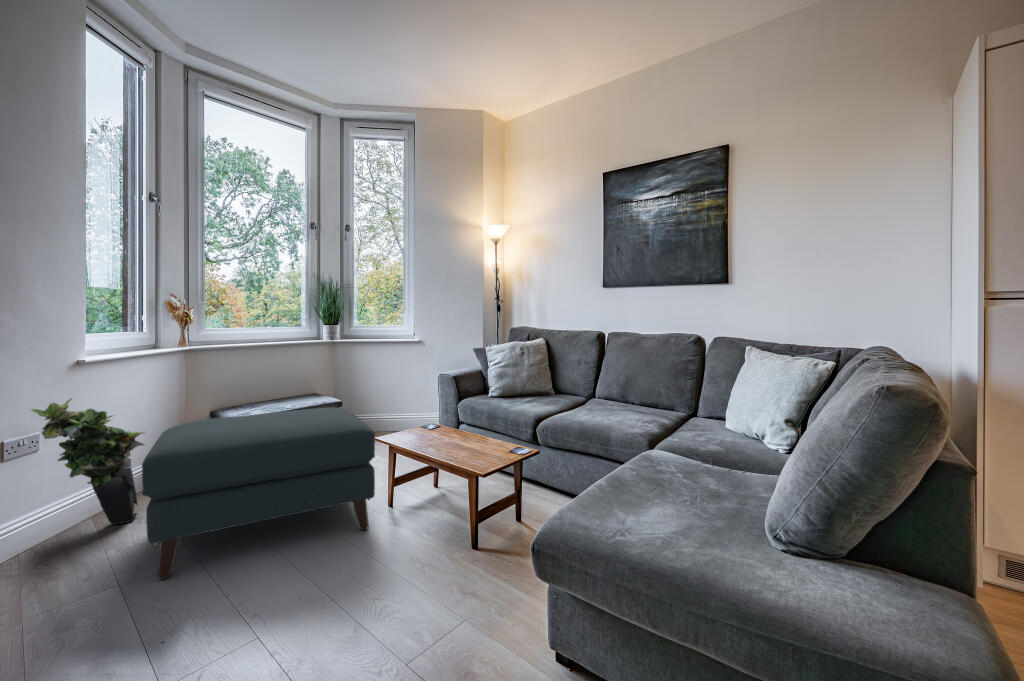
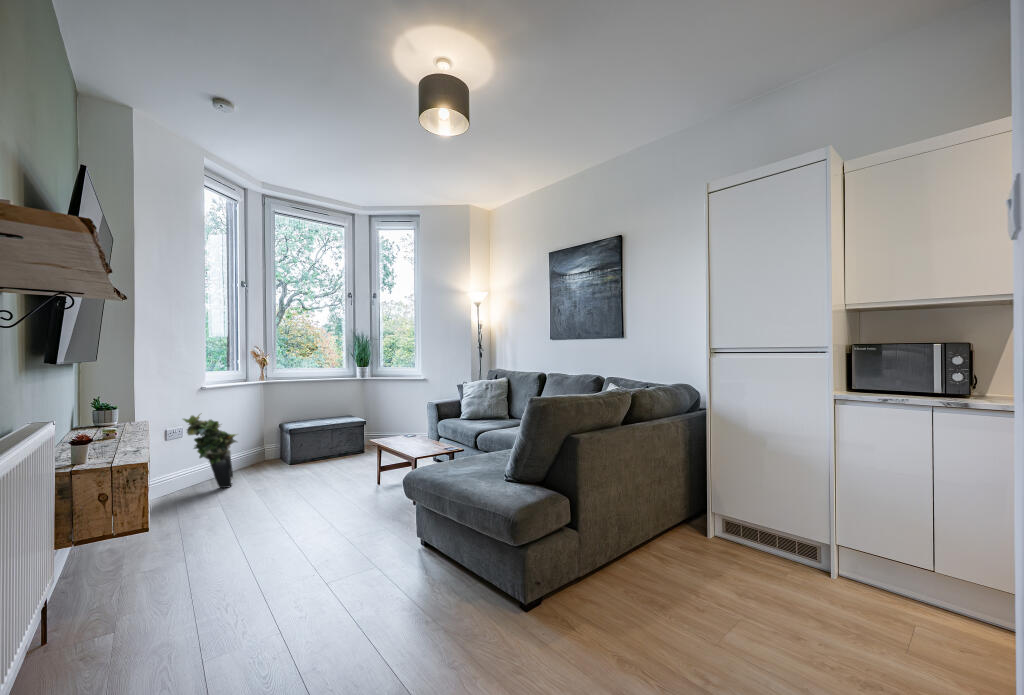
ottoman: present [142,407,375,580] -> none [236,423,364,512]

